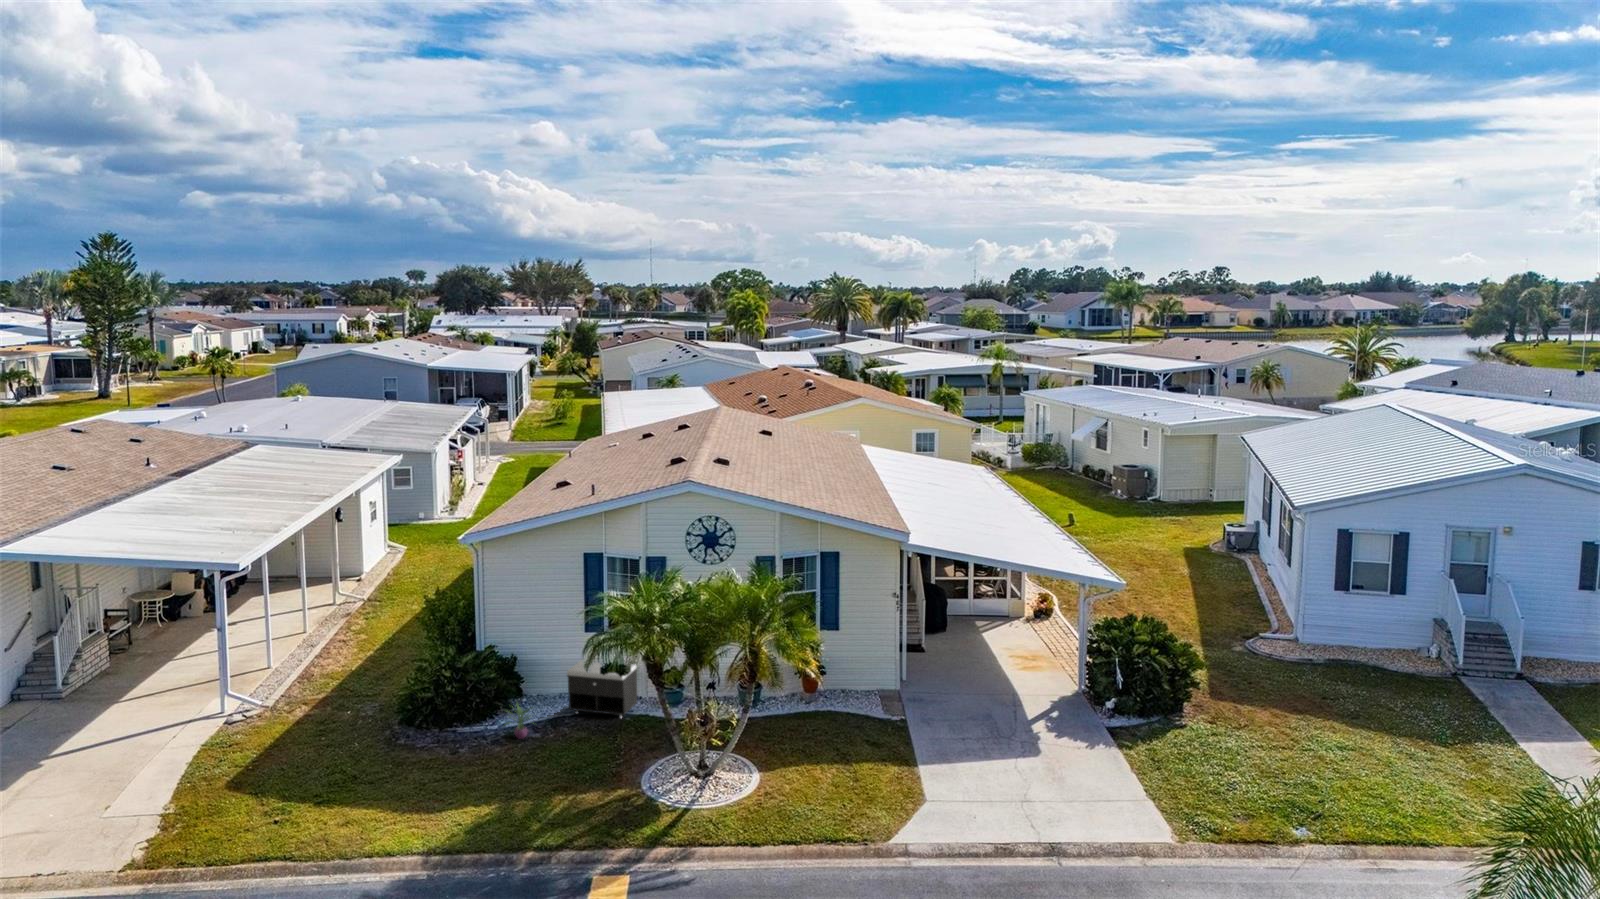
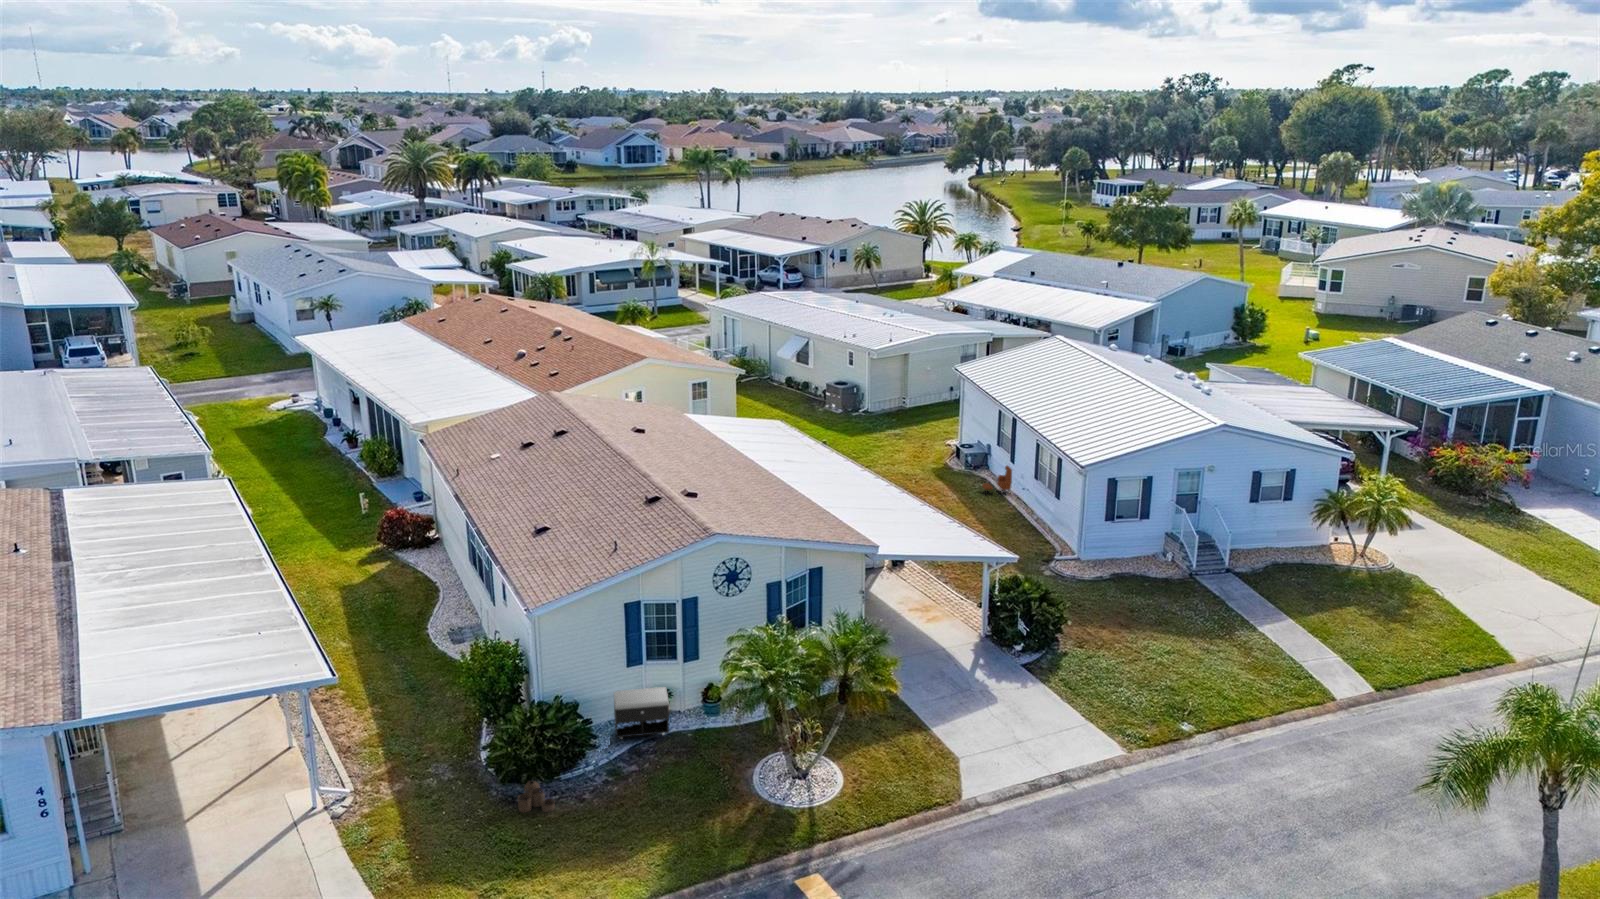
lounge chair: none [1225,540,1269,577] -> present [982,466,1012,494]
decorative plant: present [506,703,528,739] -> none [581,745,618,776]
woven basket: none [410,724,448,757] -> present [518,781,555,813]

